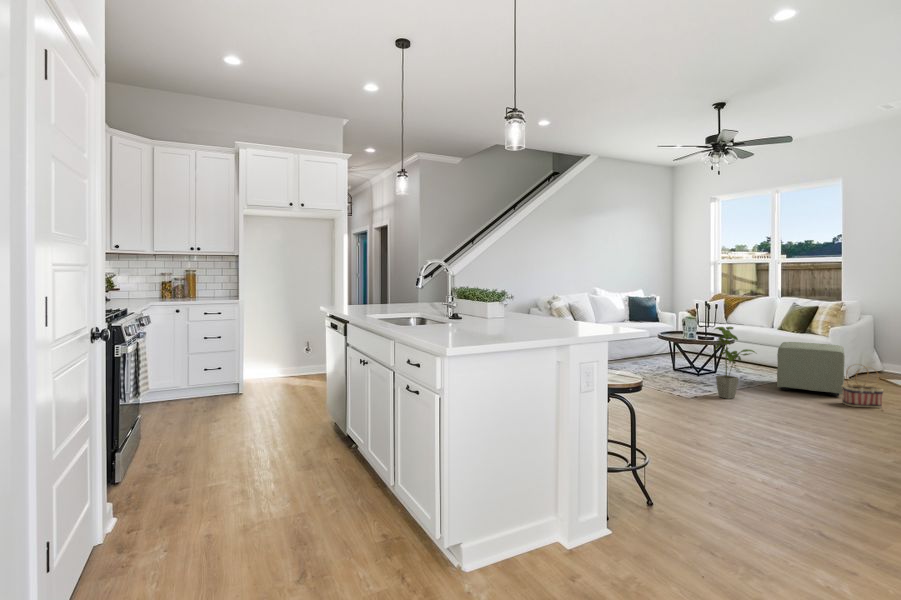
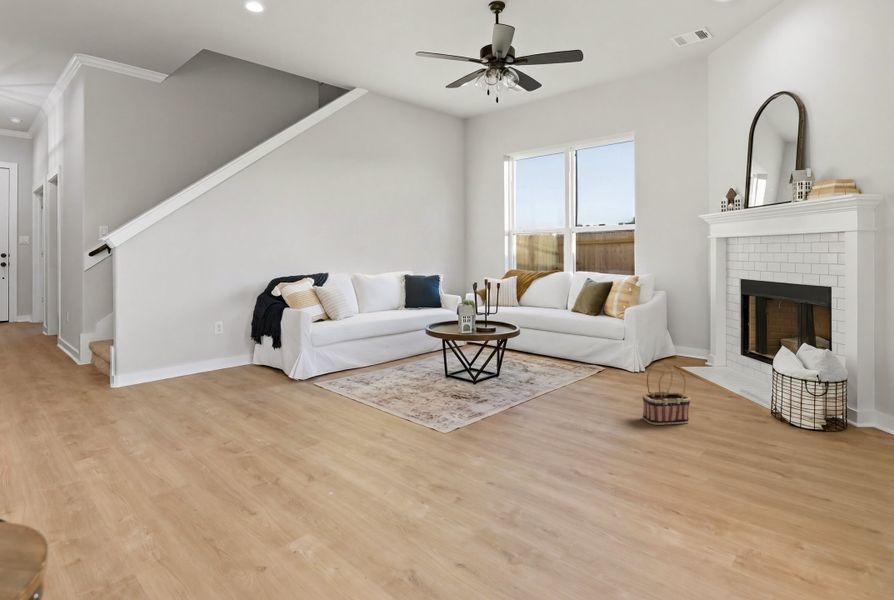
house plant: present [714,327,755,399] -> none [479,321,538,429]
ottoman: present [777,342,845,396] -> none [566,332,644,405]

